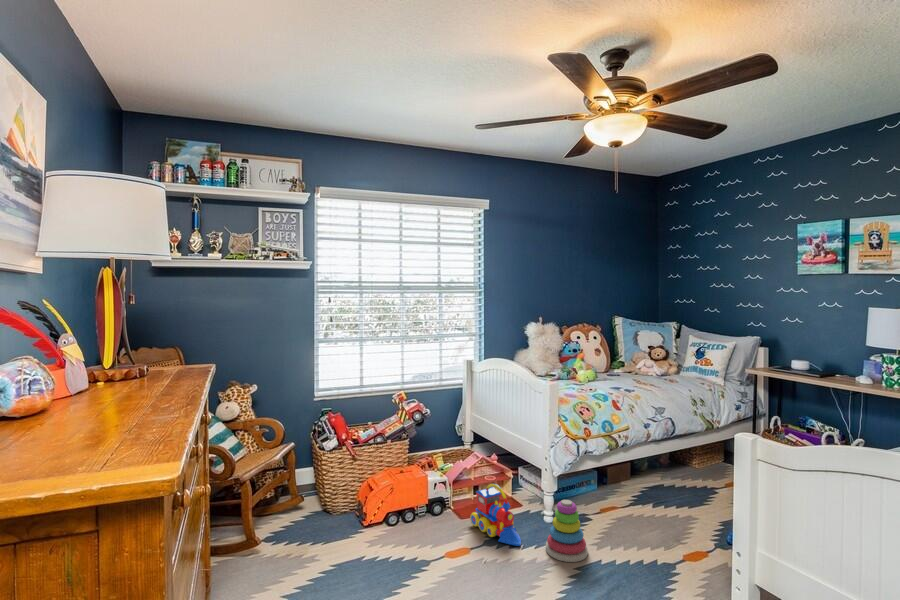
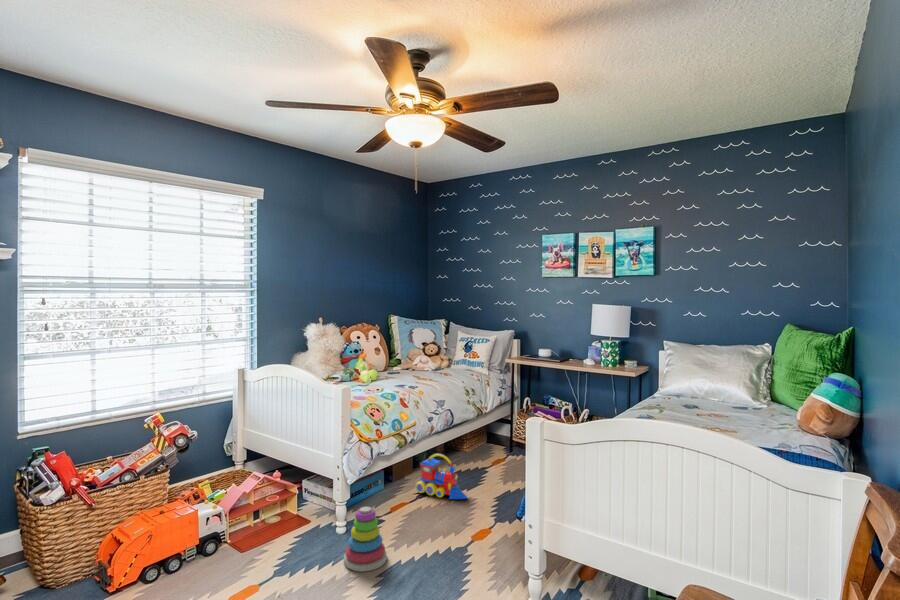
toy train: present [470,484,521,546] -> present [416,453,467,499]

